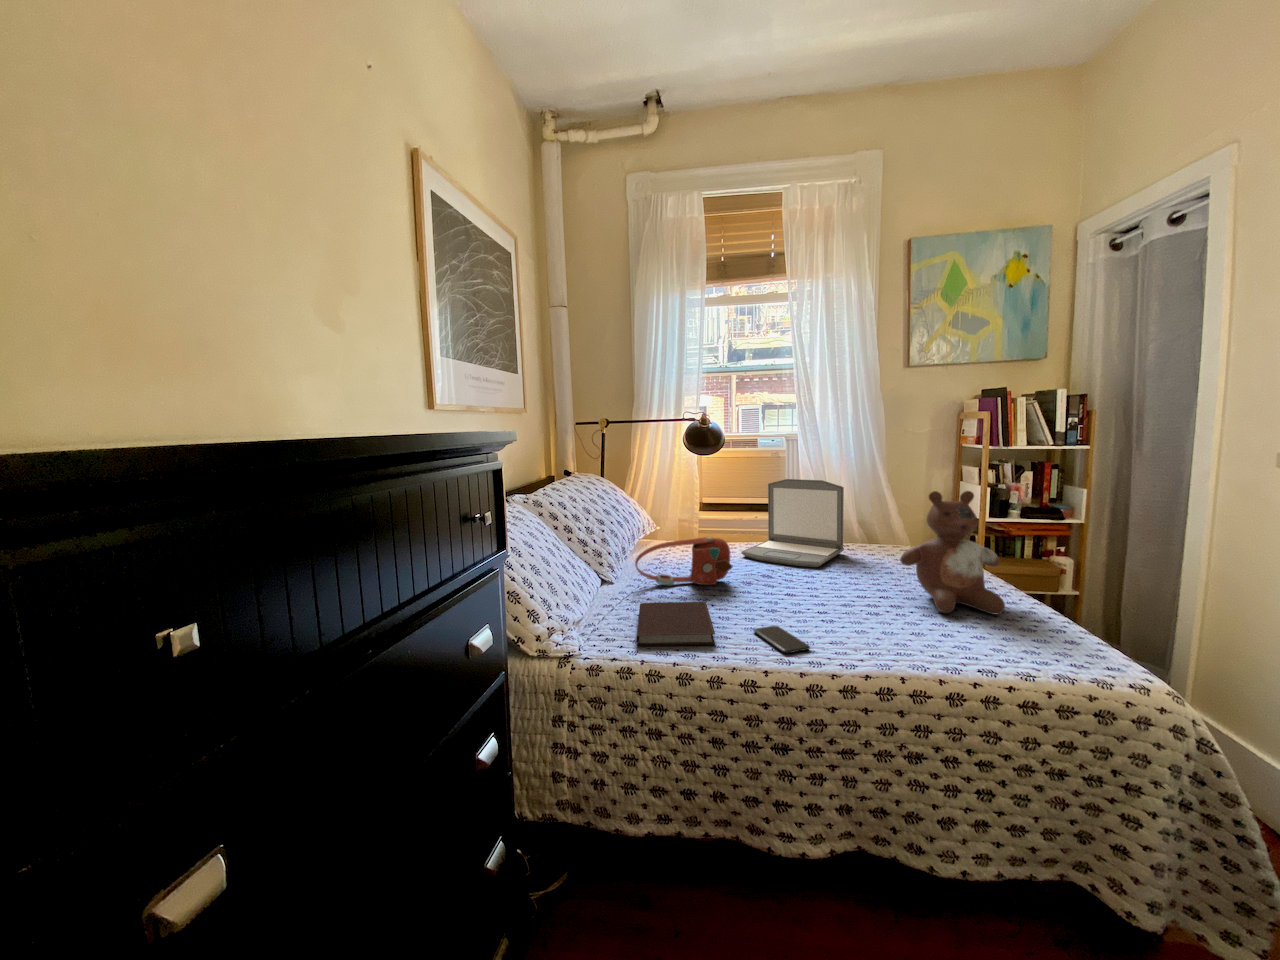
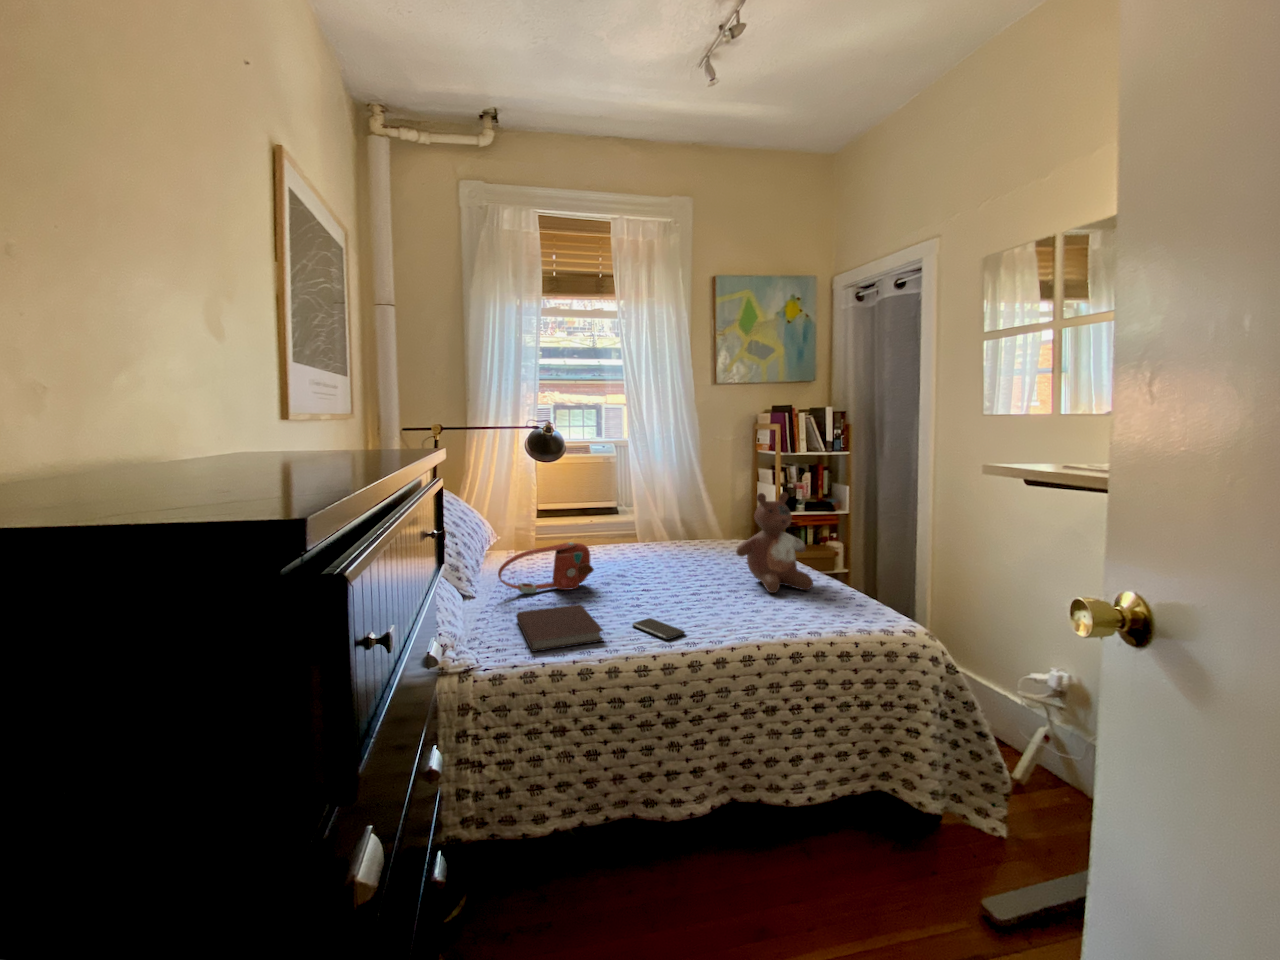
laptop: present [741,479,844,567] -> none [589,484,678,565]

